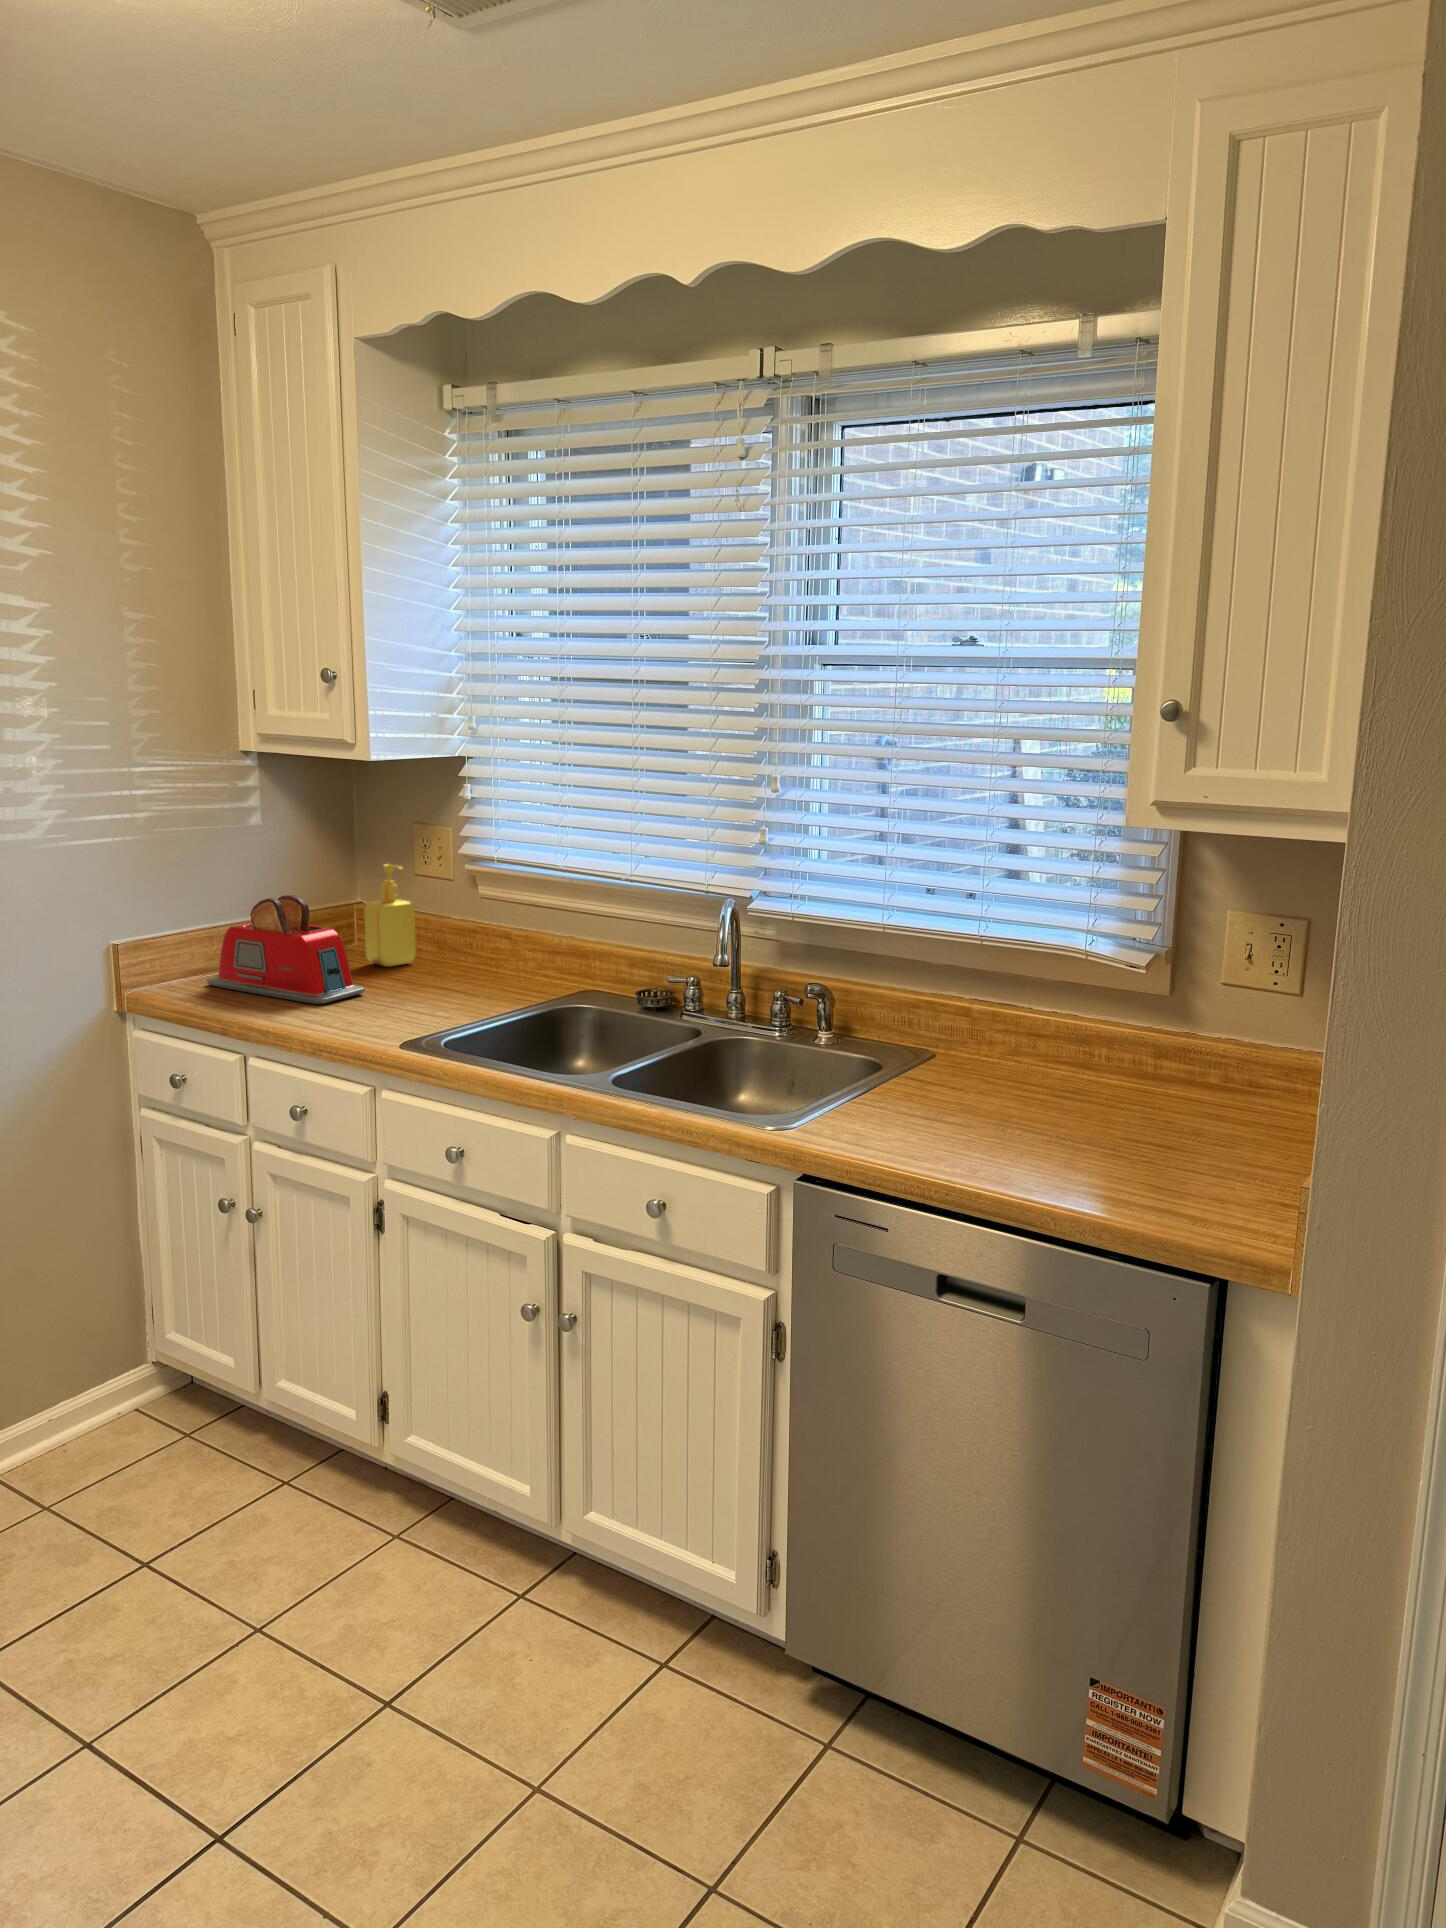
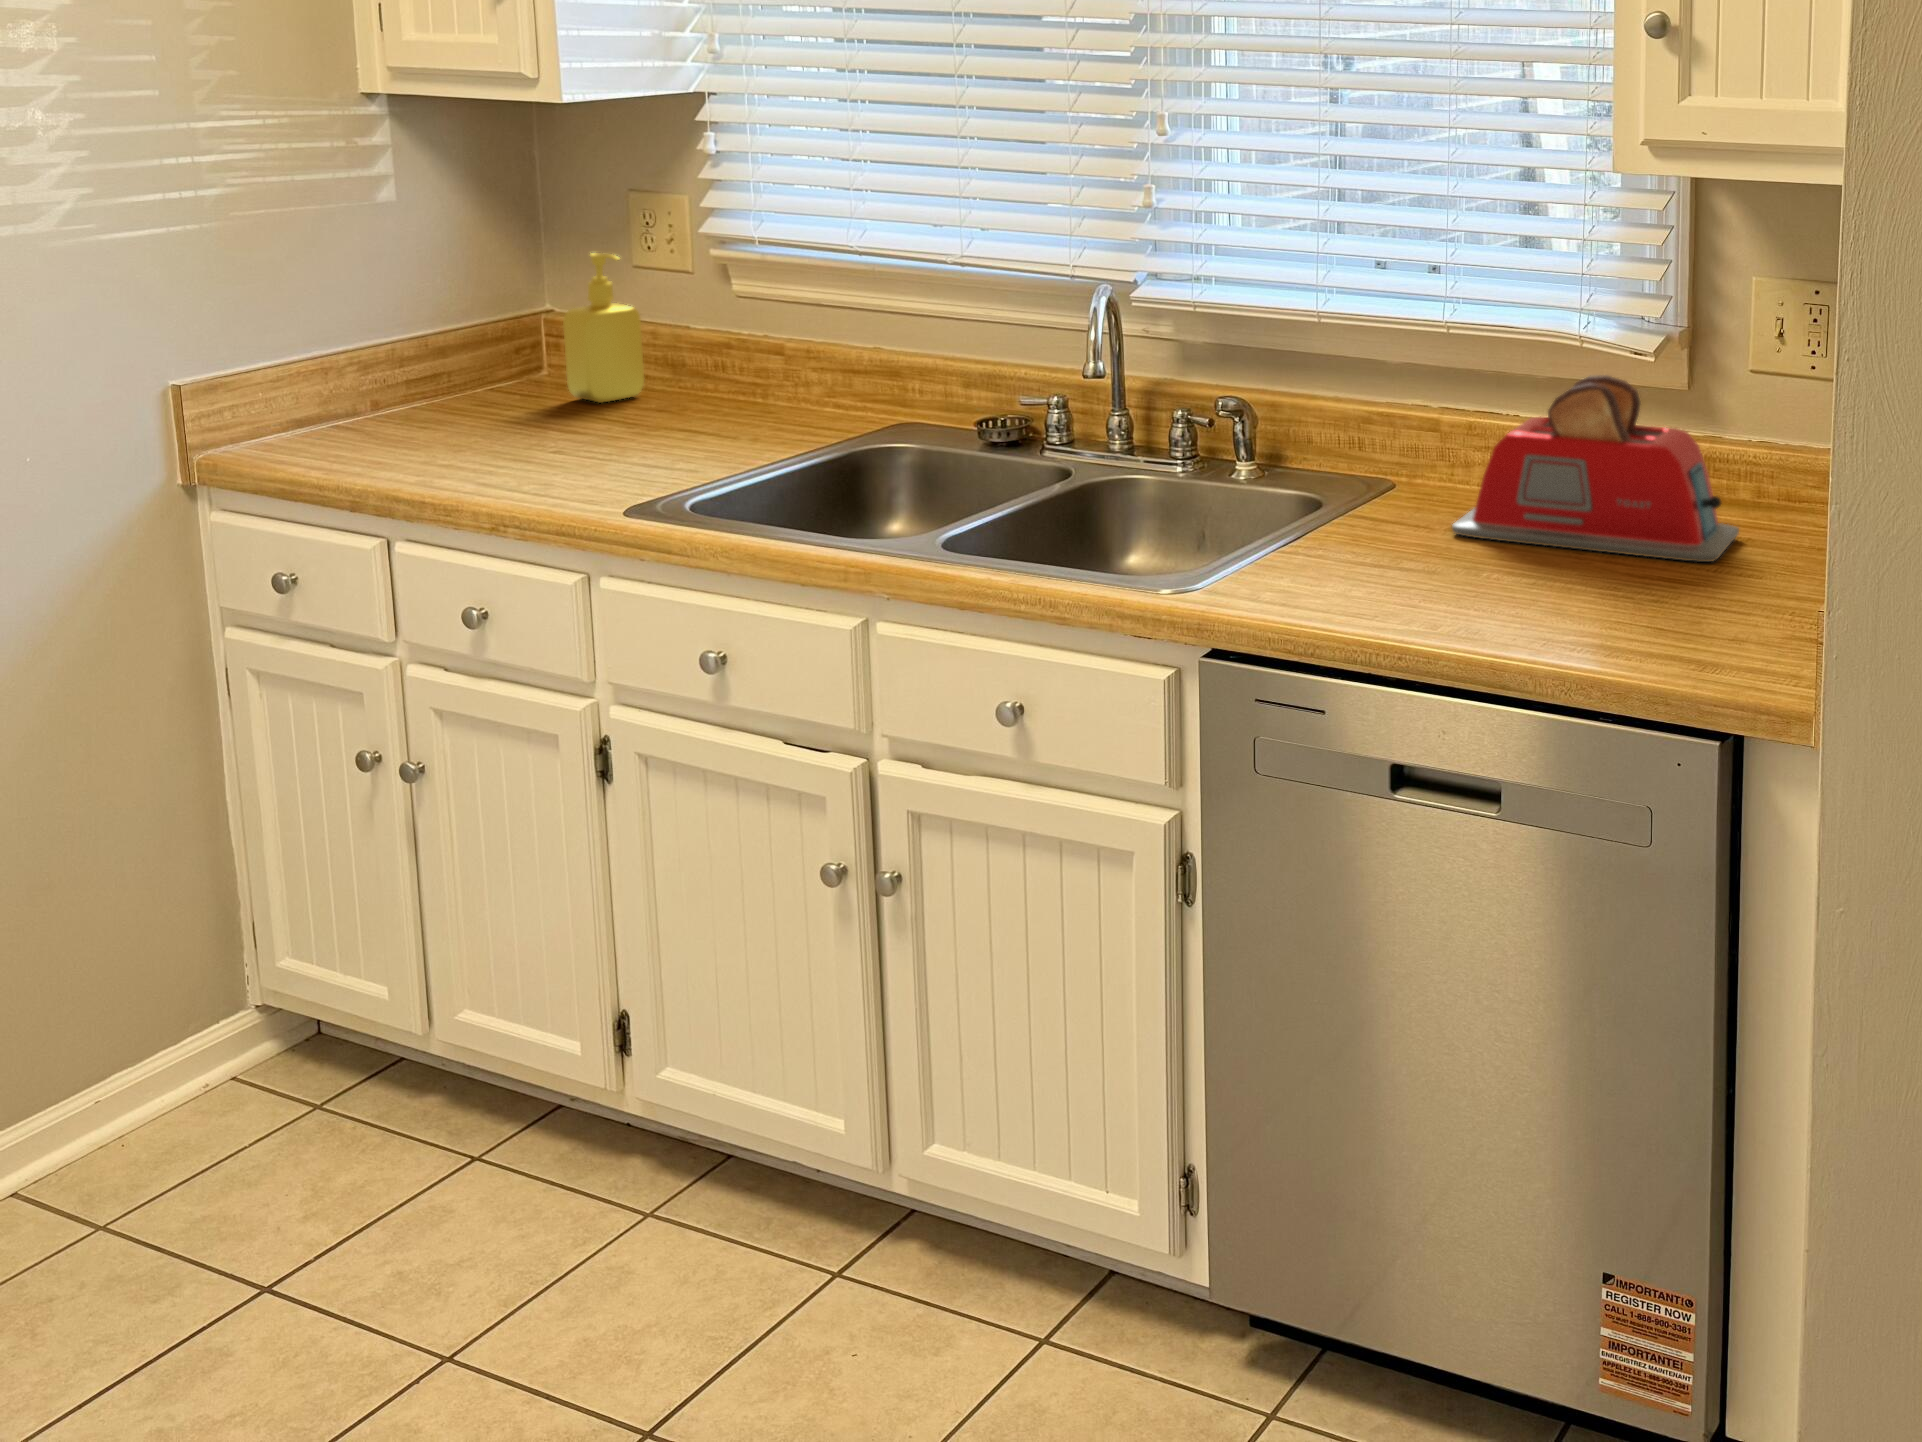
toaster: present [207,895,365,1004] -> present [1452,375,1739,562]

